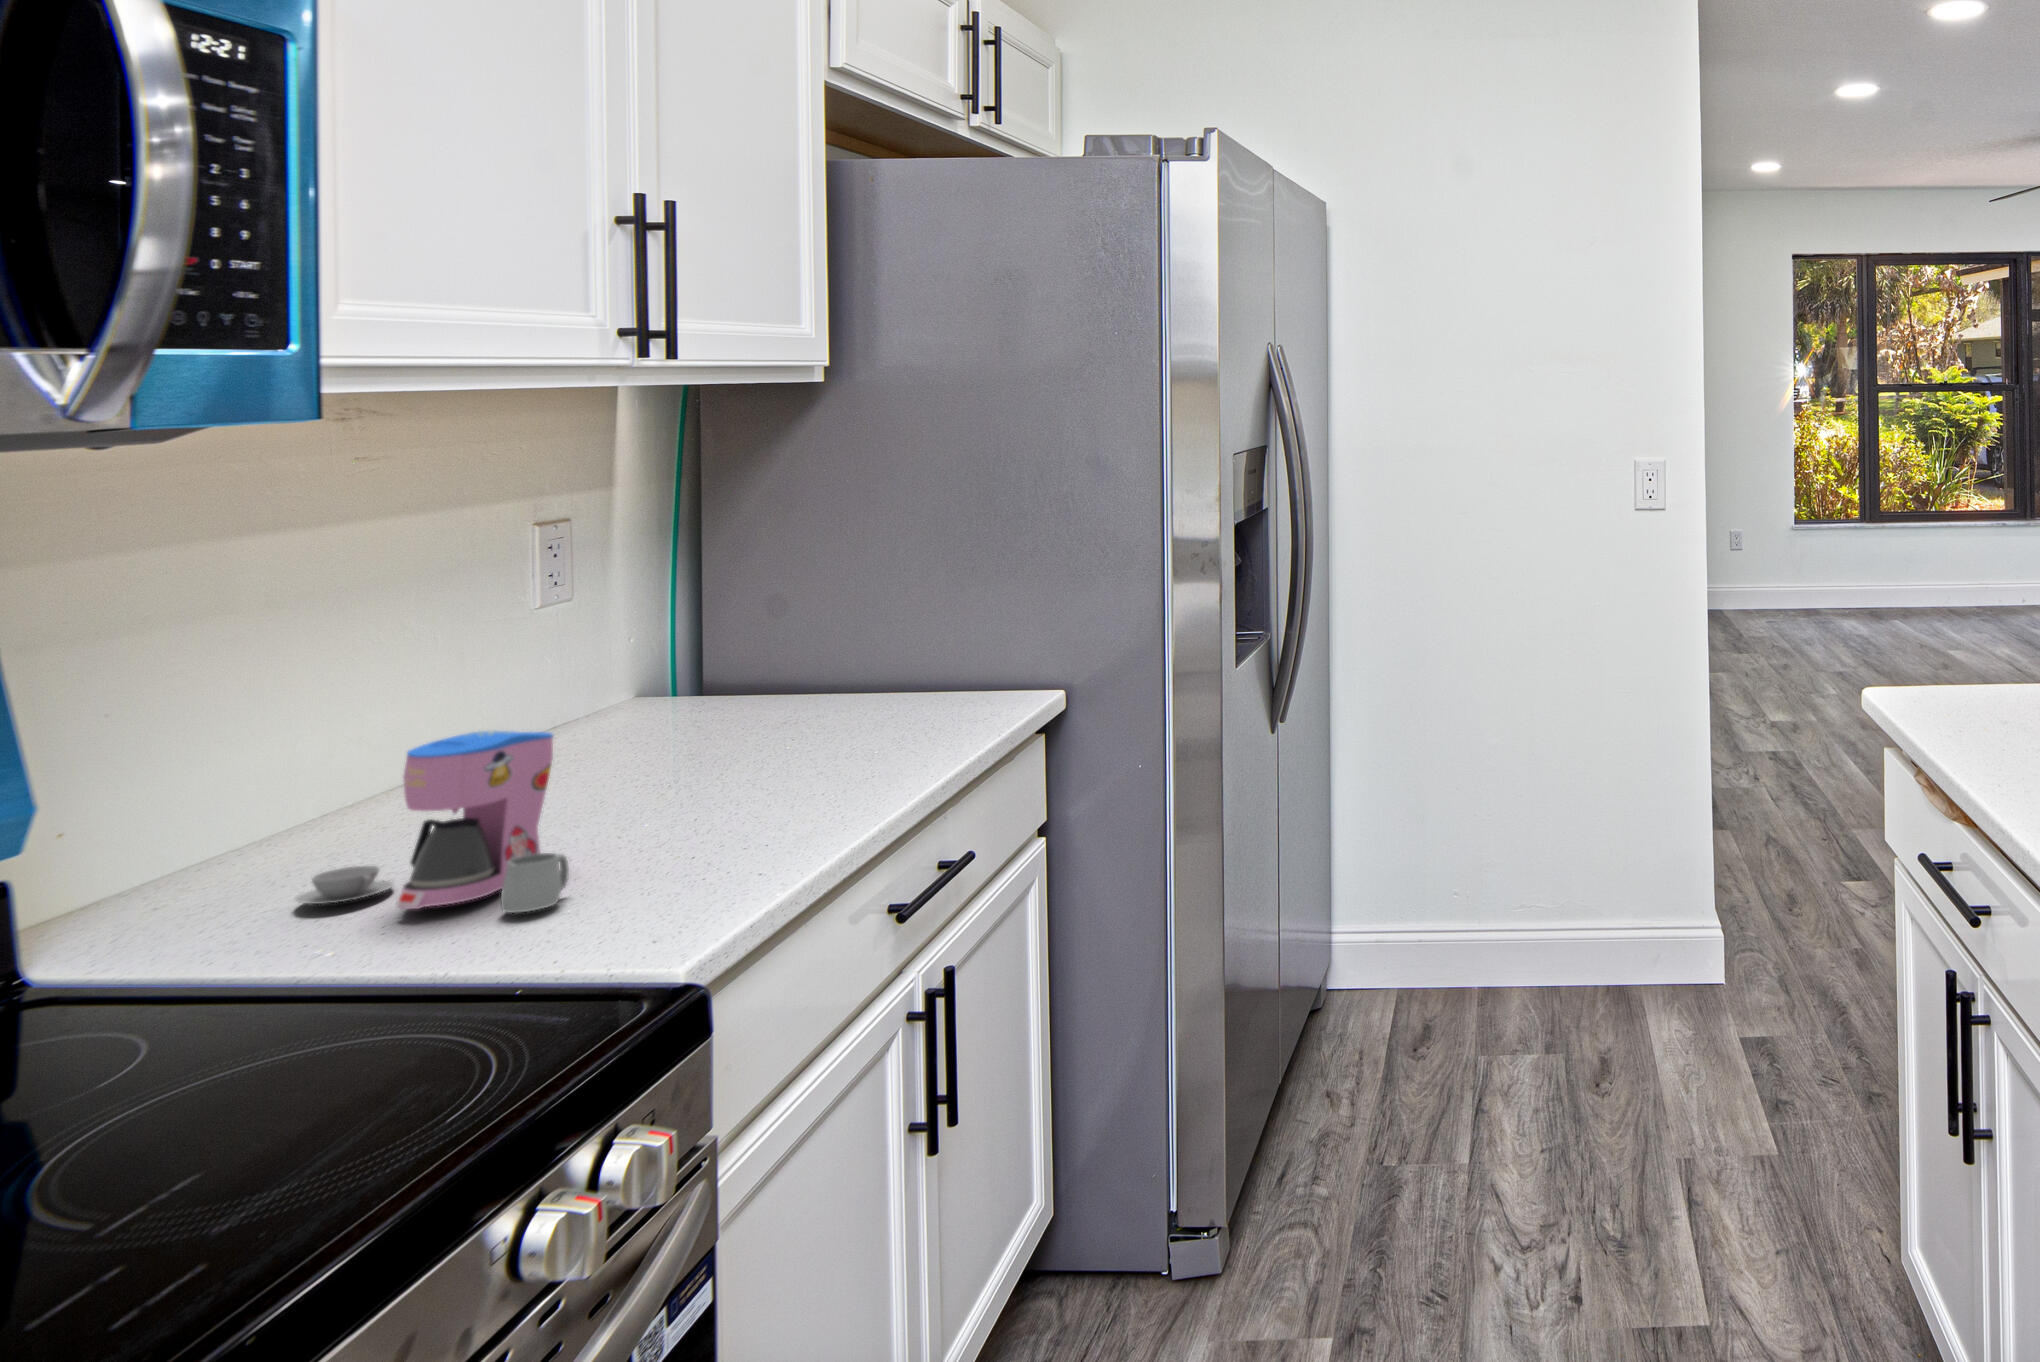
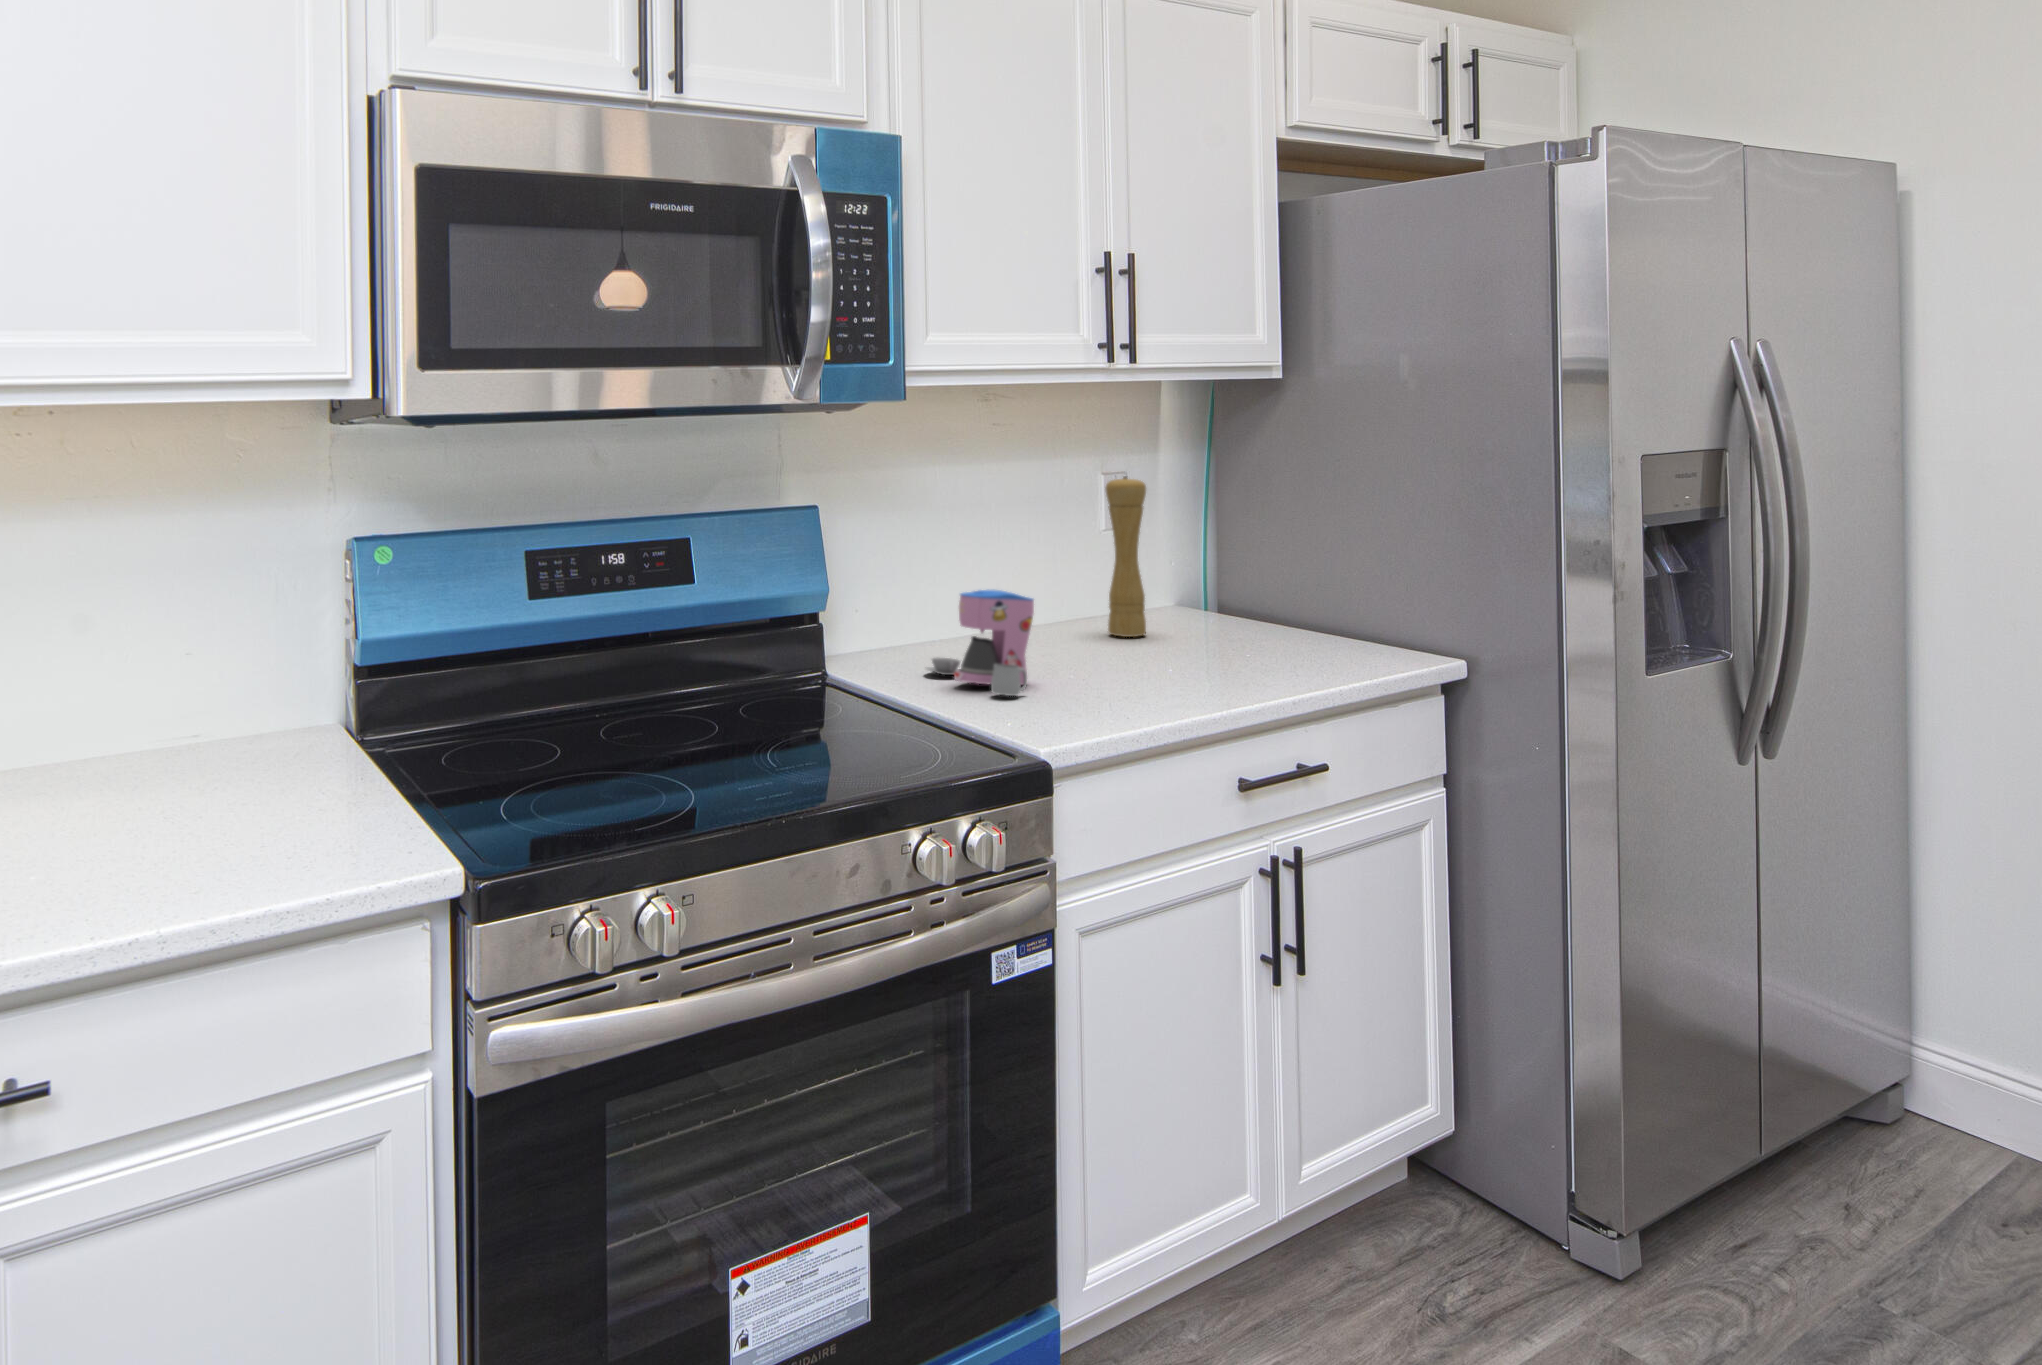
pepper mill: none [557,513,627,747] -> present [1106,476,1146,637]

